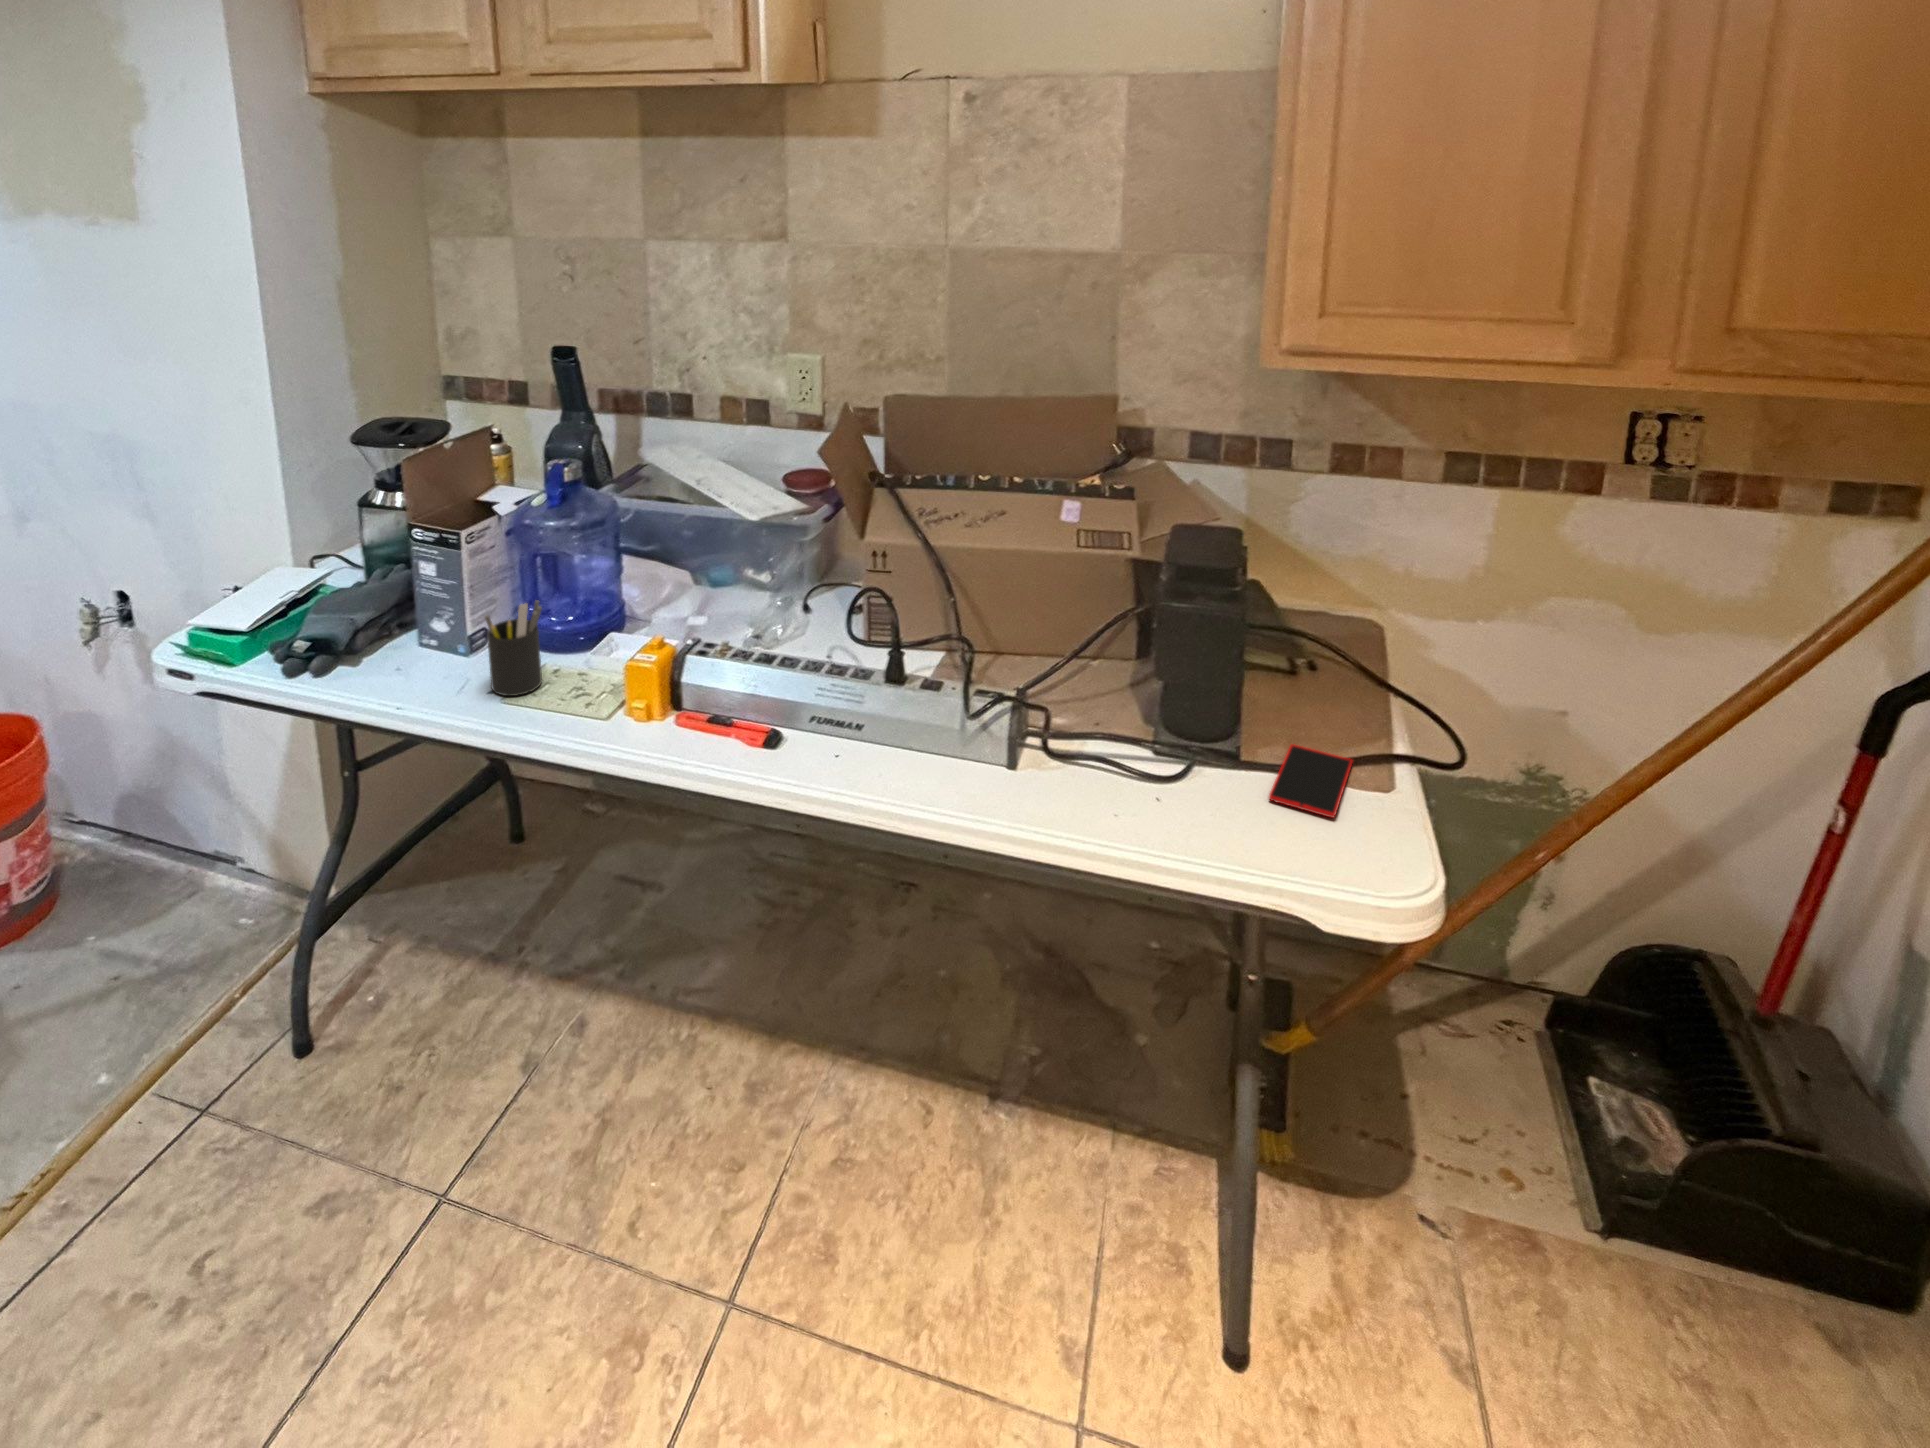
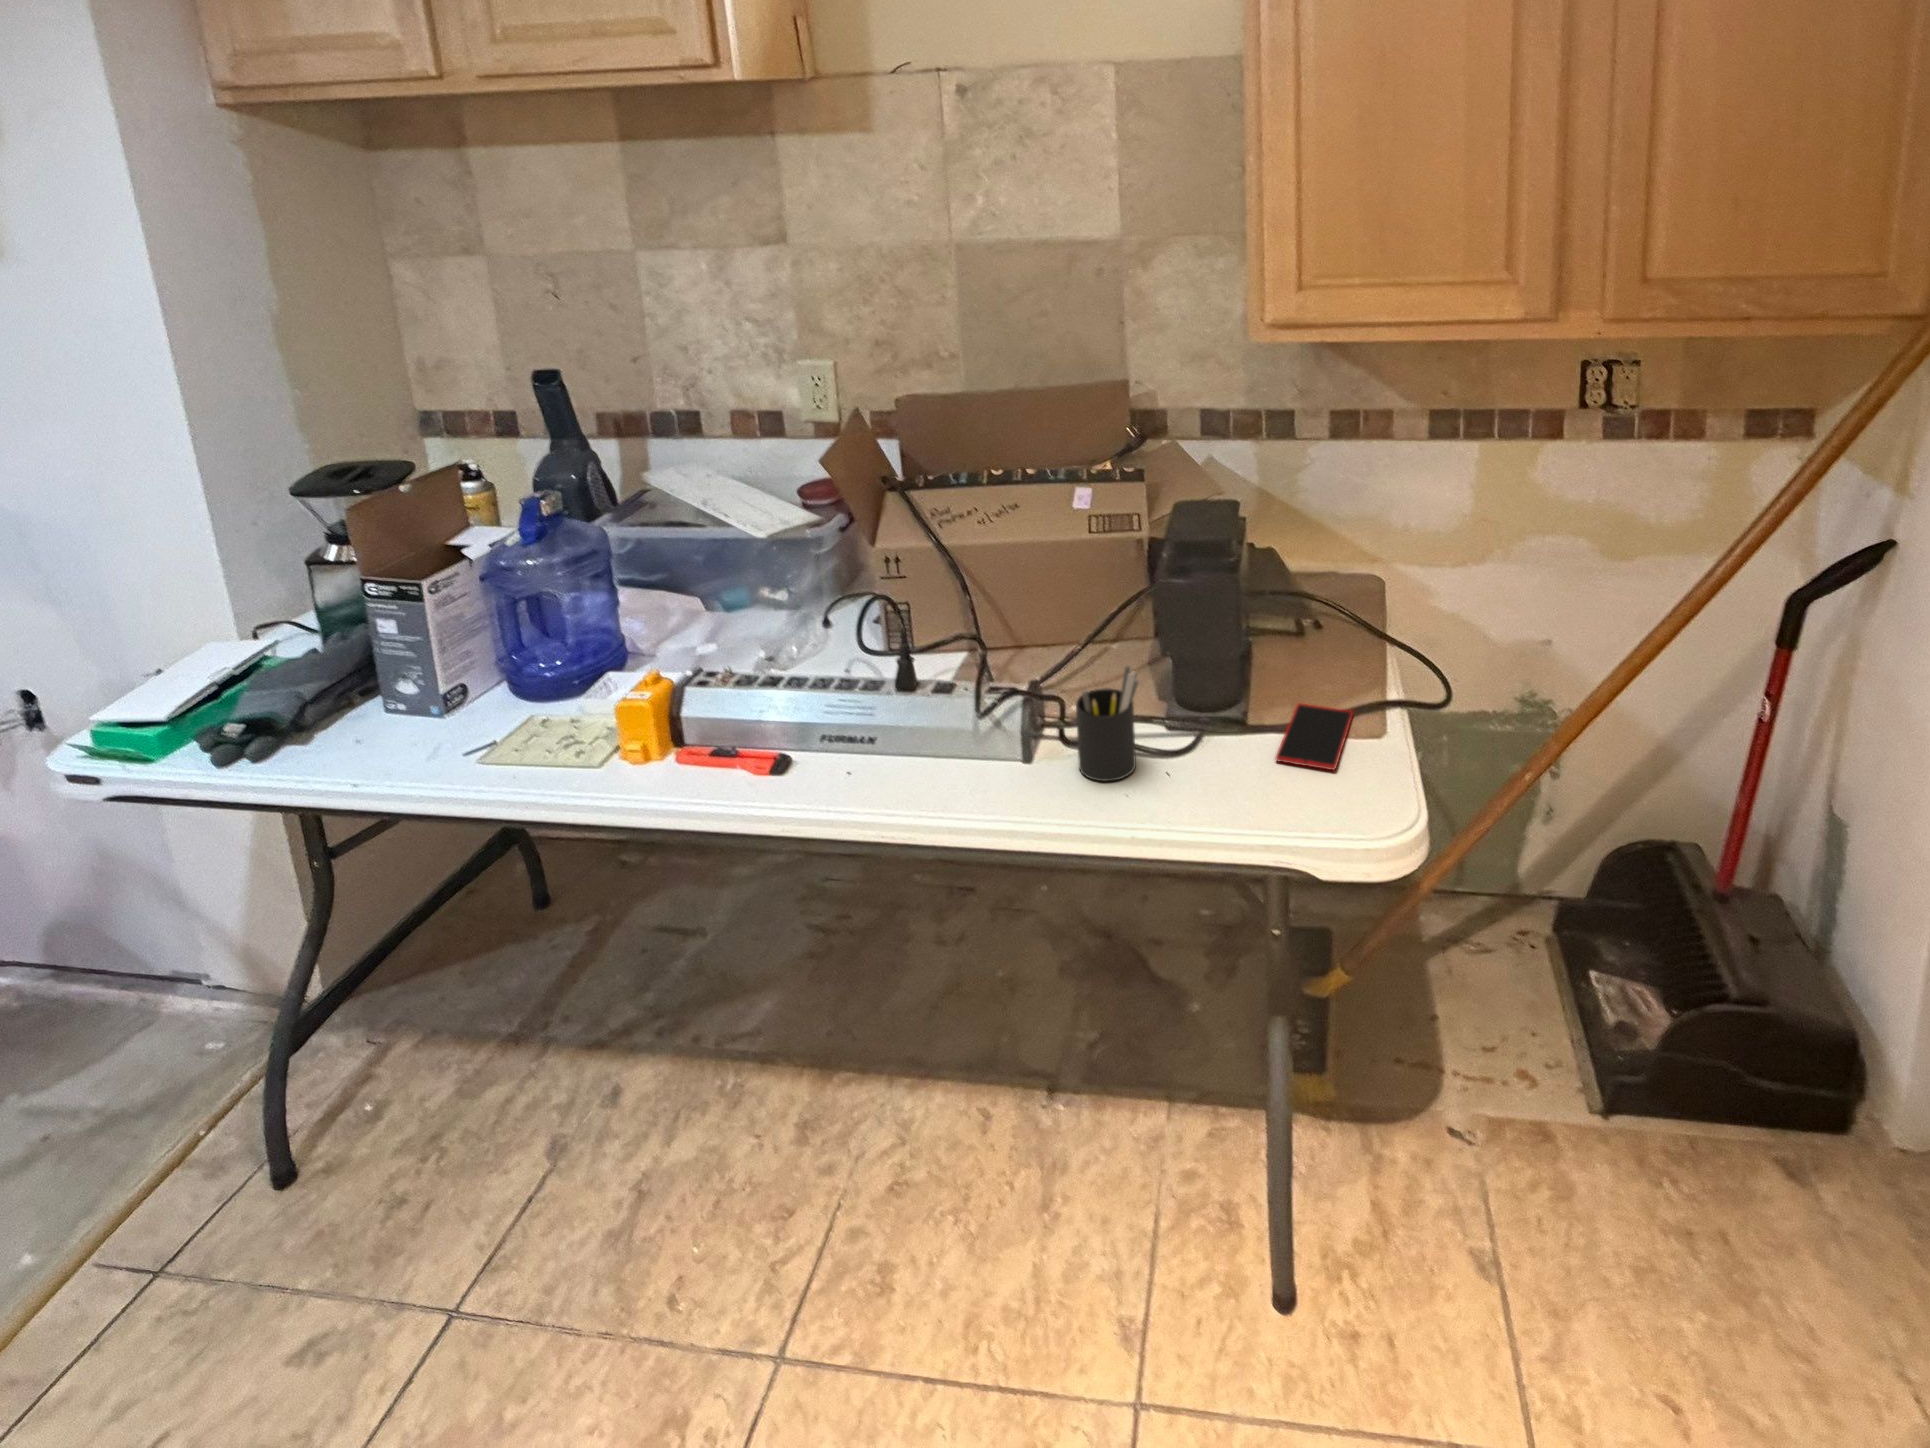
pen holder: present [485,600,542,696] -> present [1076,665,1139,781]

